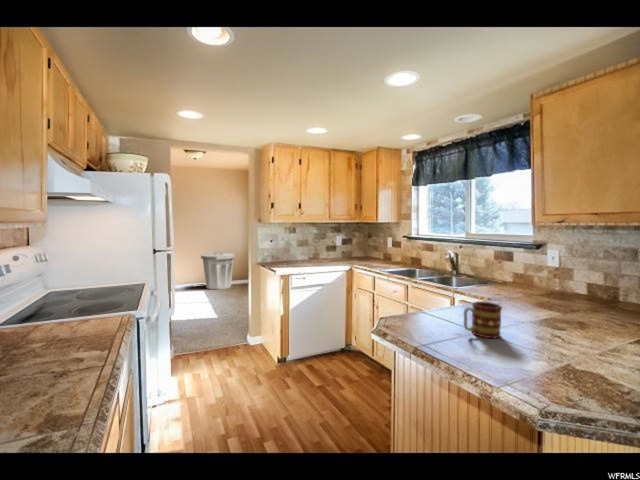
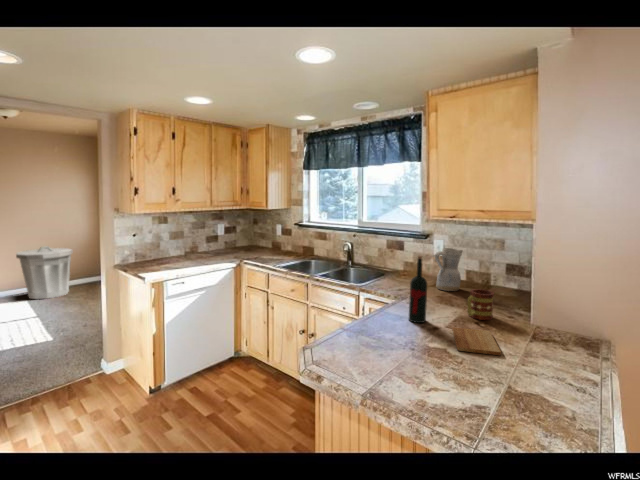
wine bottle: none [503,256,524,325] -> present [409,256,427,323]
ceramic pitcher: none [544,256,580,302] -> present [435,248,462,291]
mug: present [464,302,502,338] -> present [467,289,494,320]
cutting board: none [552,332,608,363] -> present [452,327,501,355]

